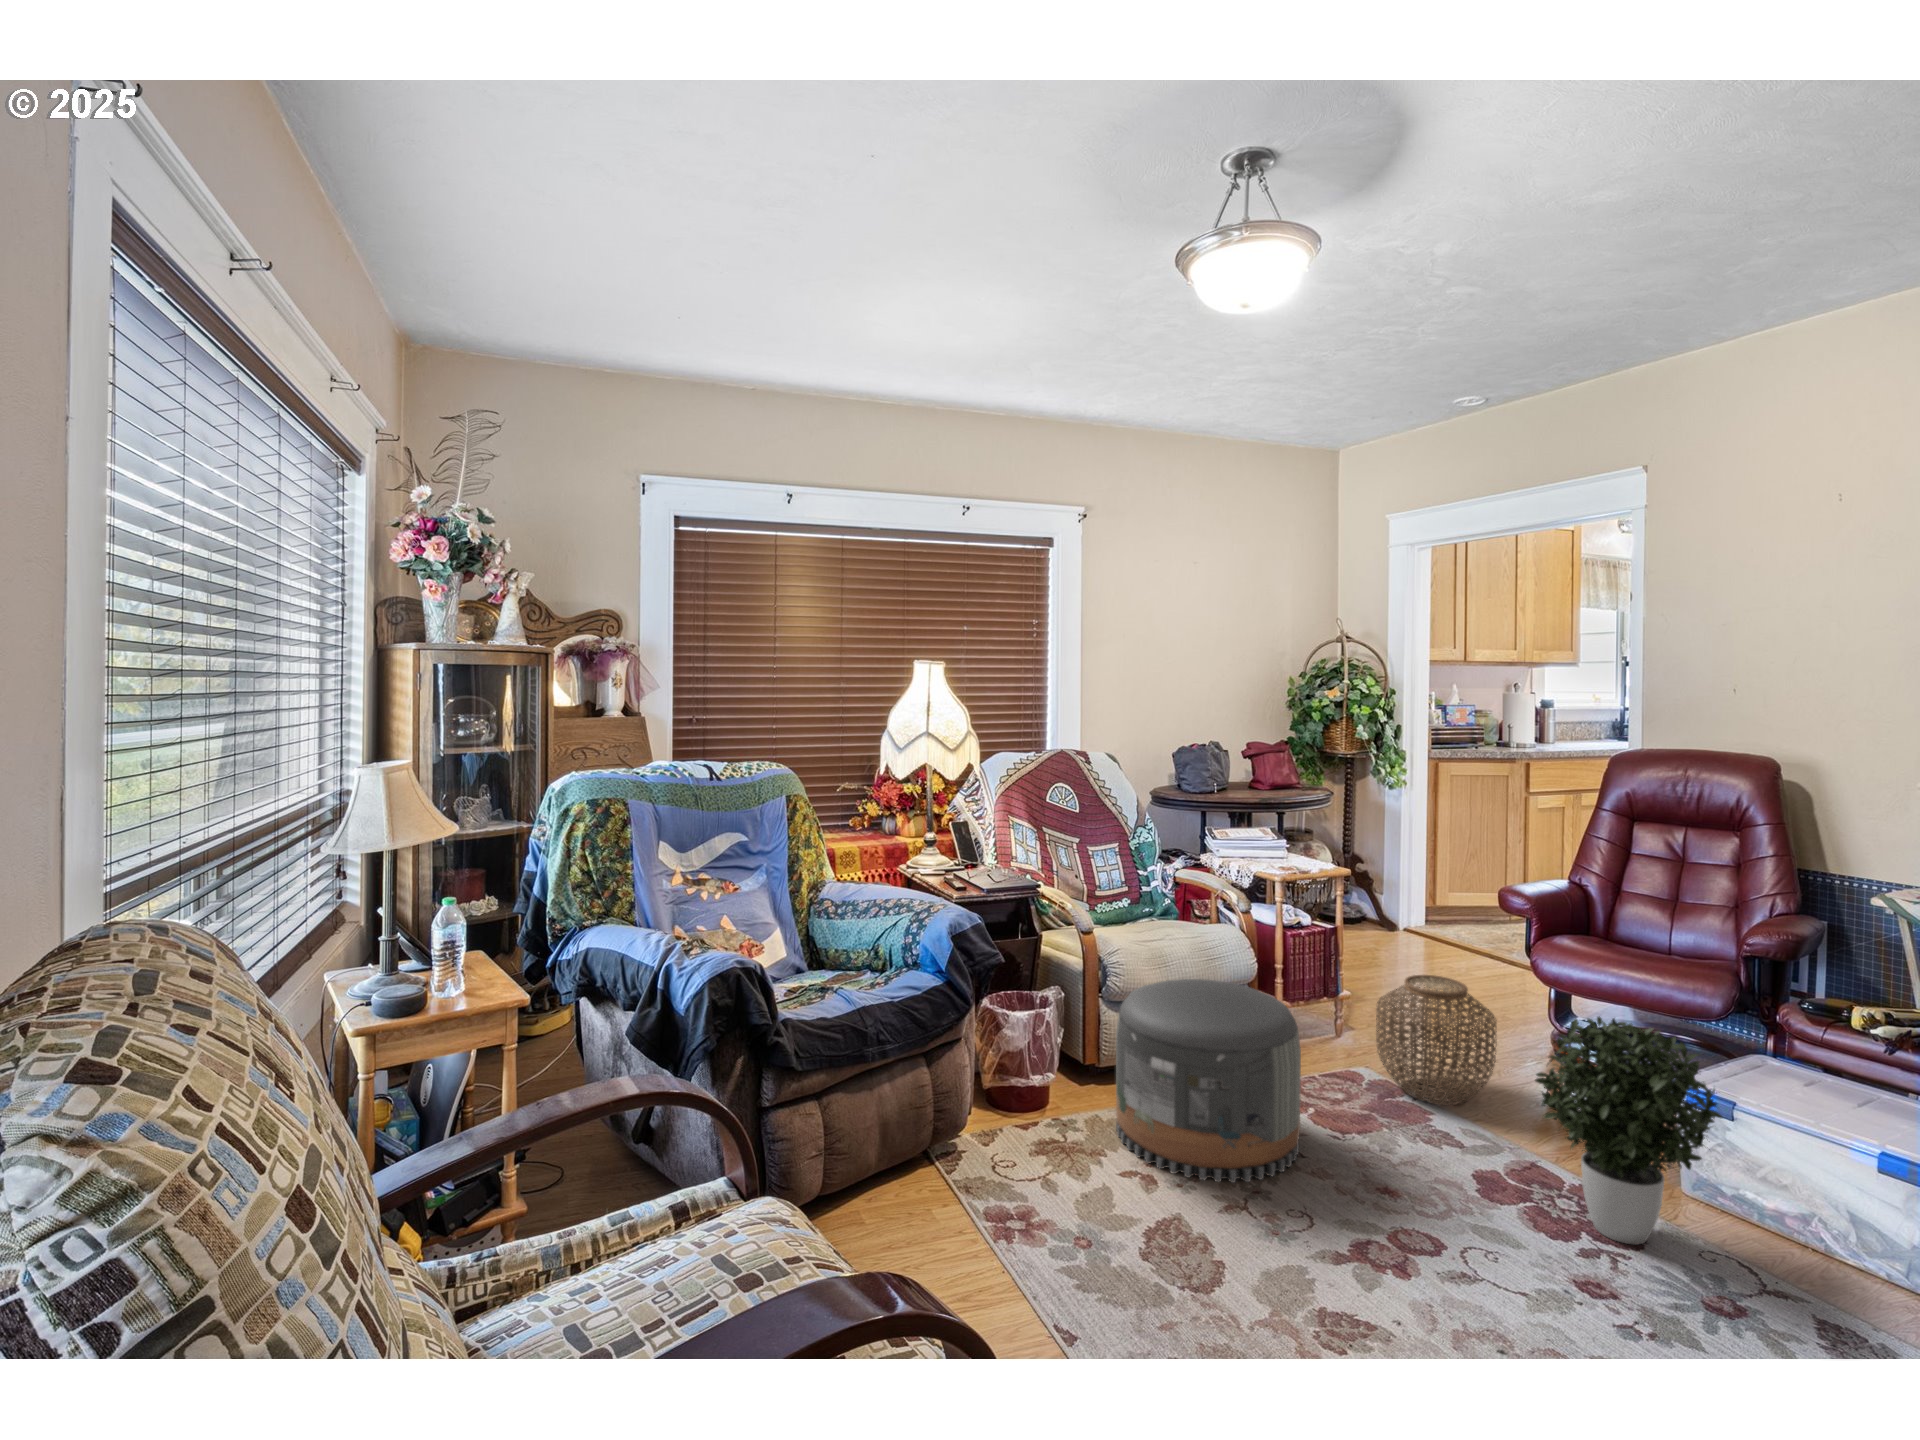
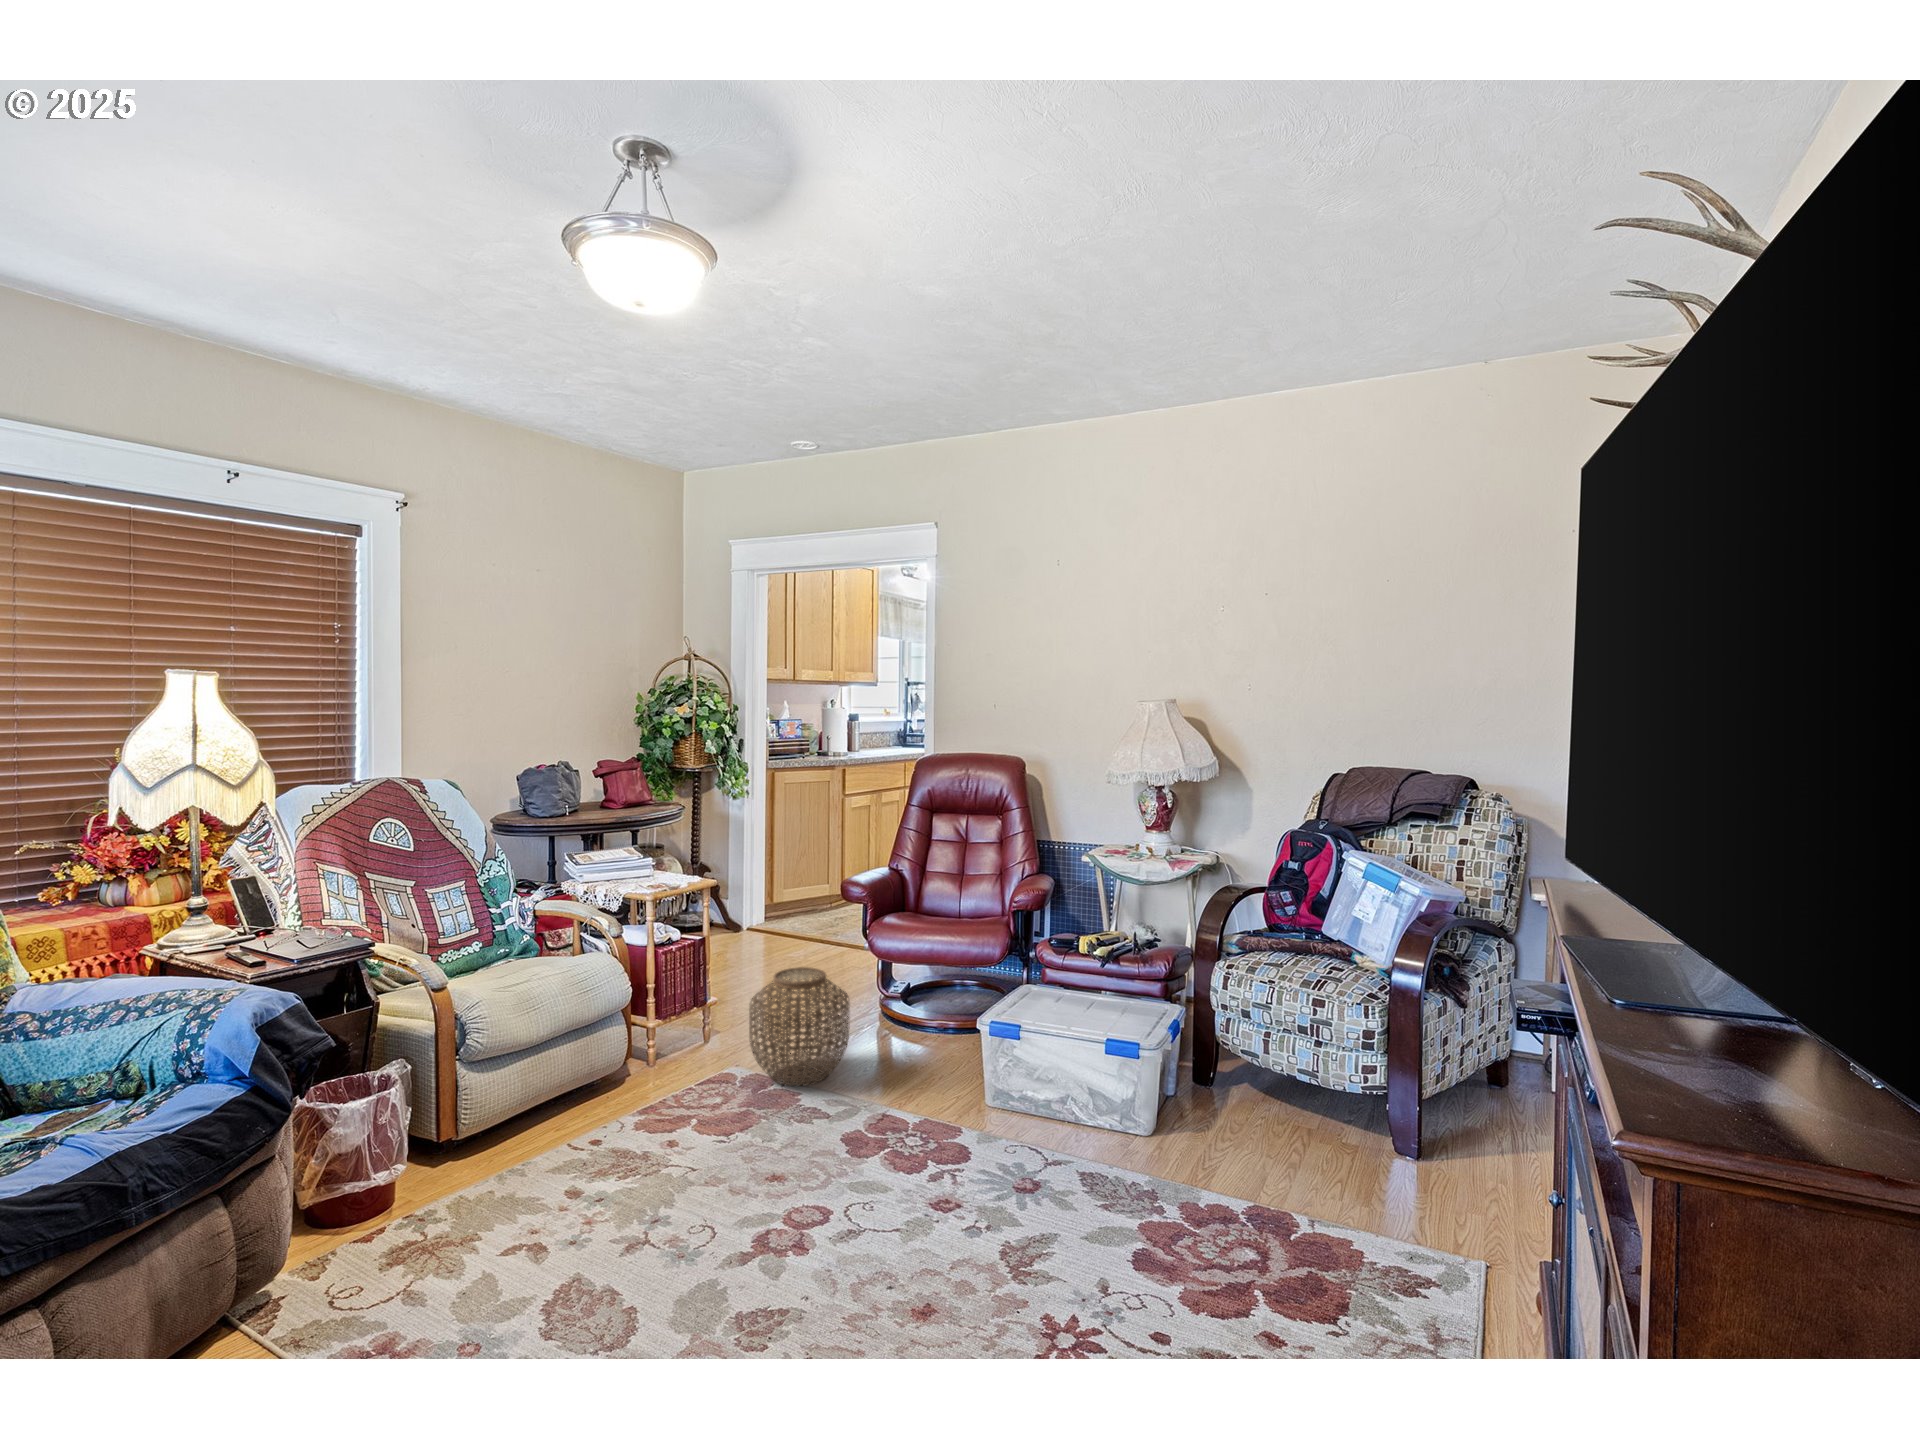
pouf: present [1116,979,1301,1183] -> none [486,1012,692,1235]
potted plant: present [1535,1016,1722,1244] -> none [893,974,1018,1160]

